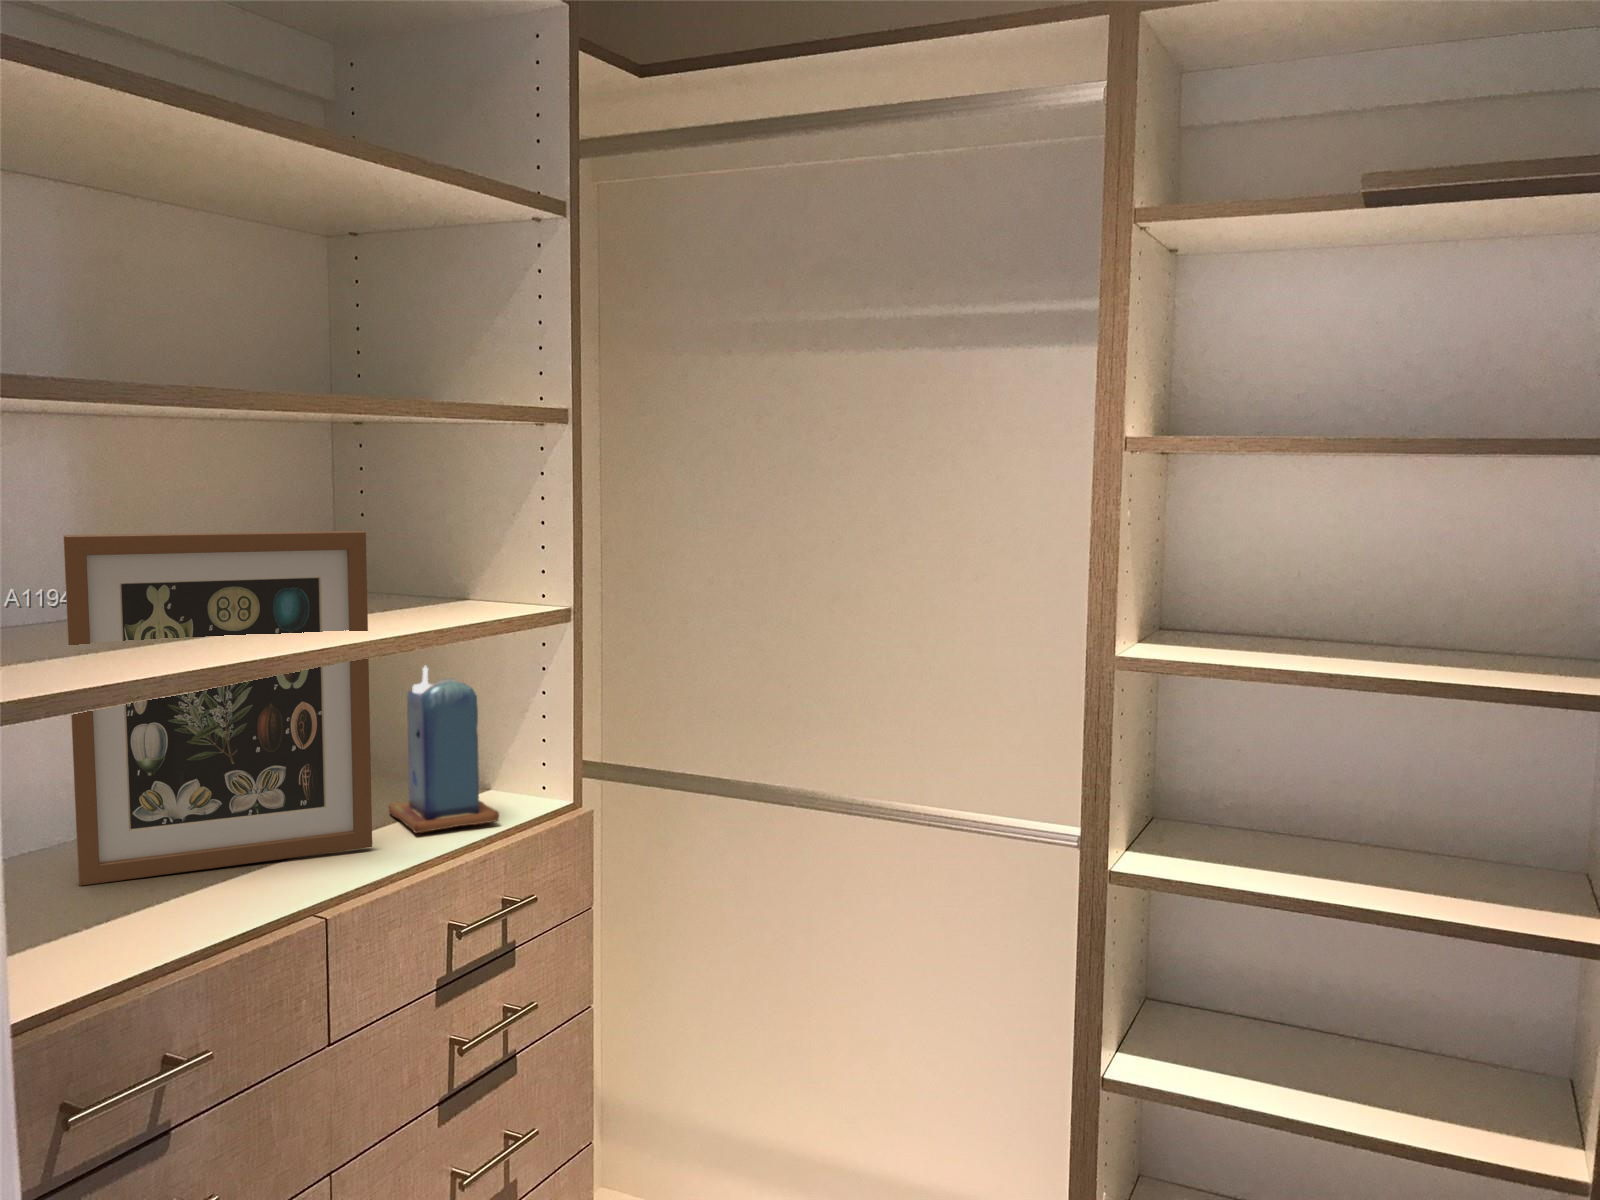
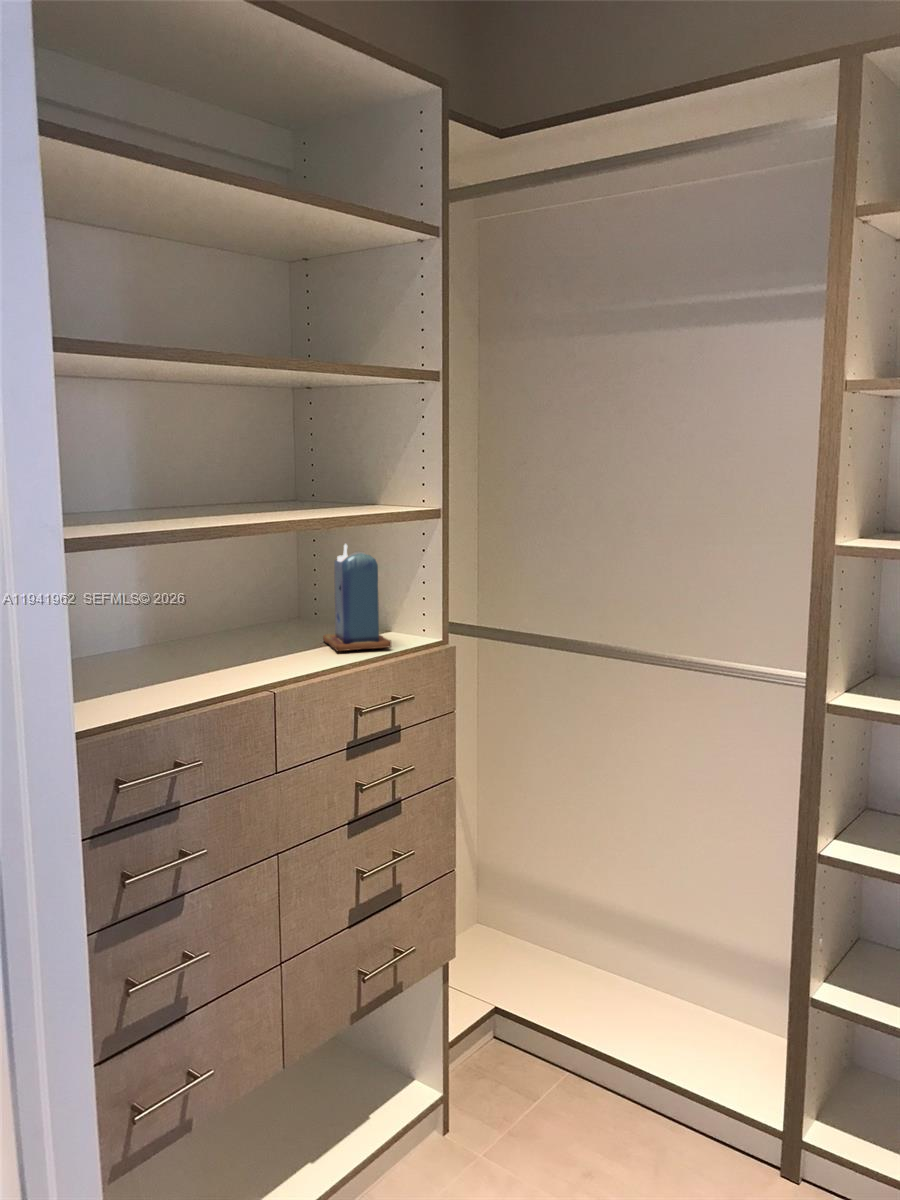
picture frame: present [64,531,372,886] -> none [123,451,309,668]

